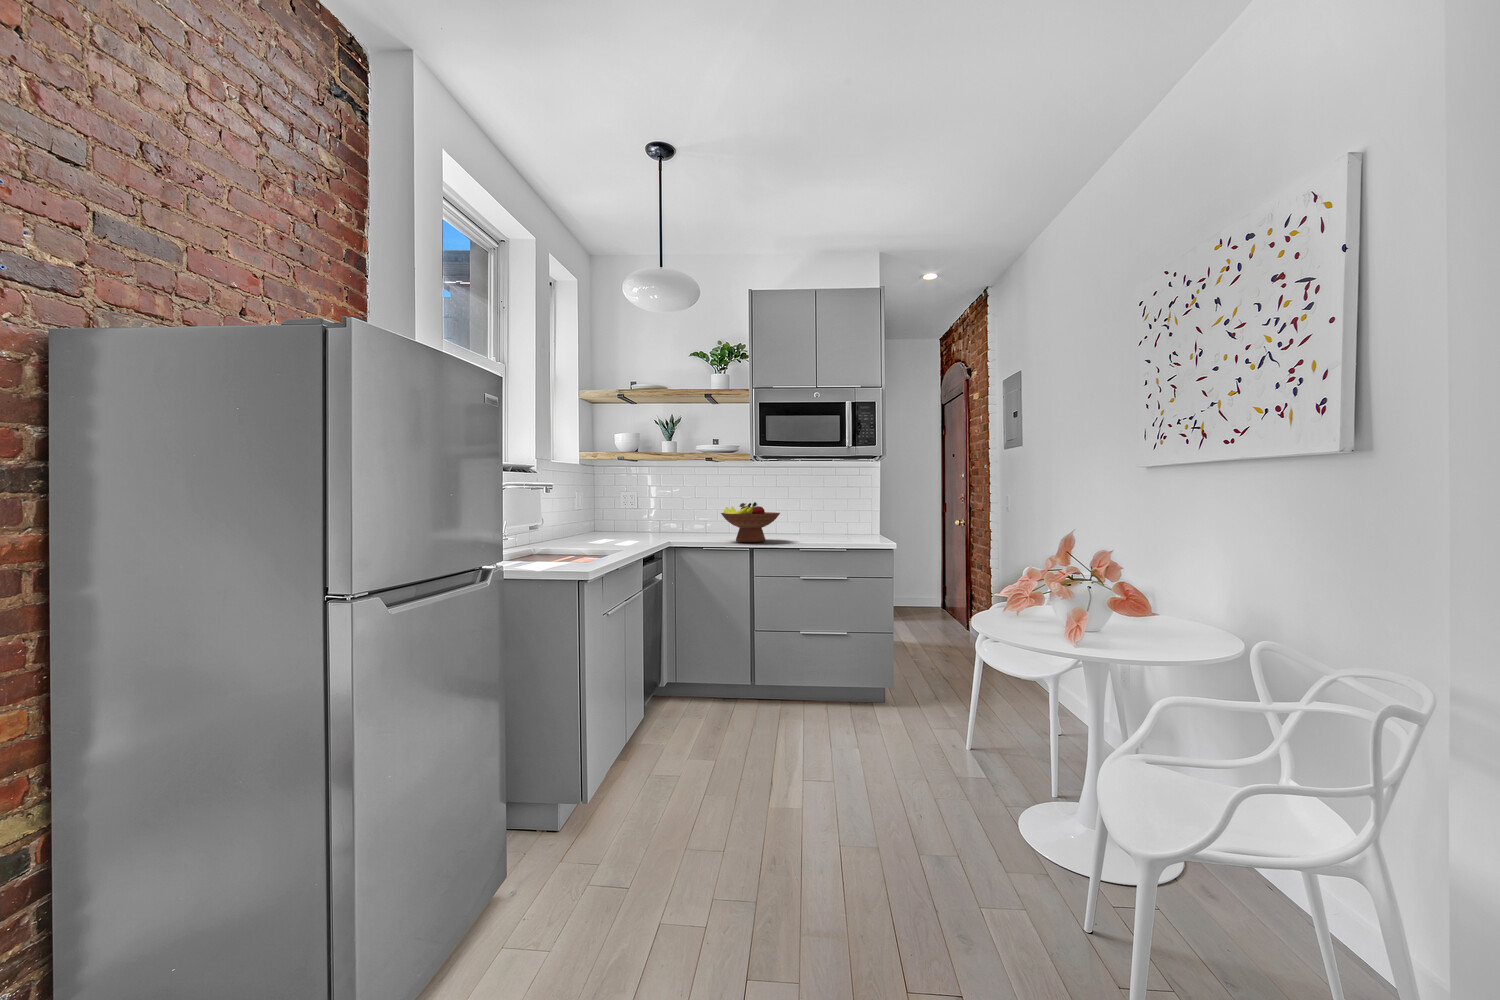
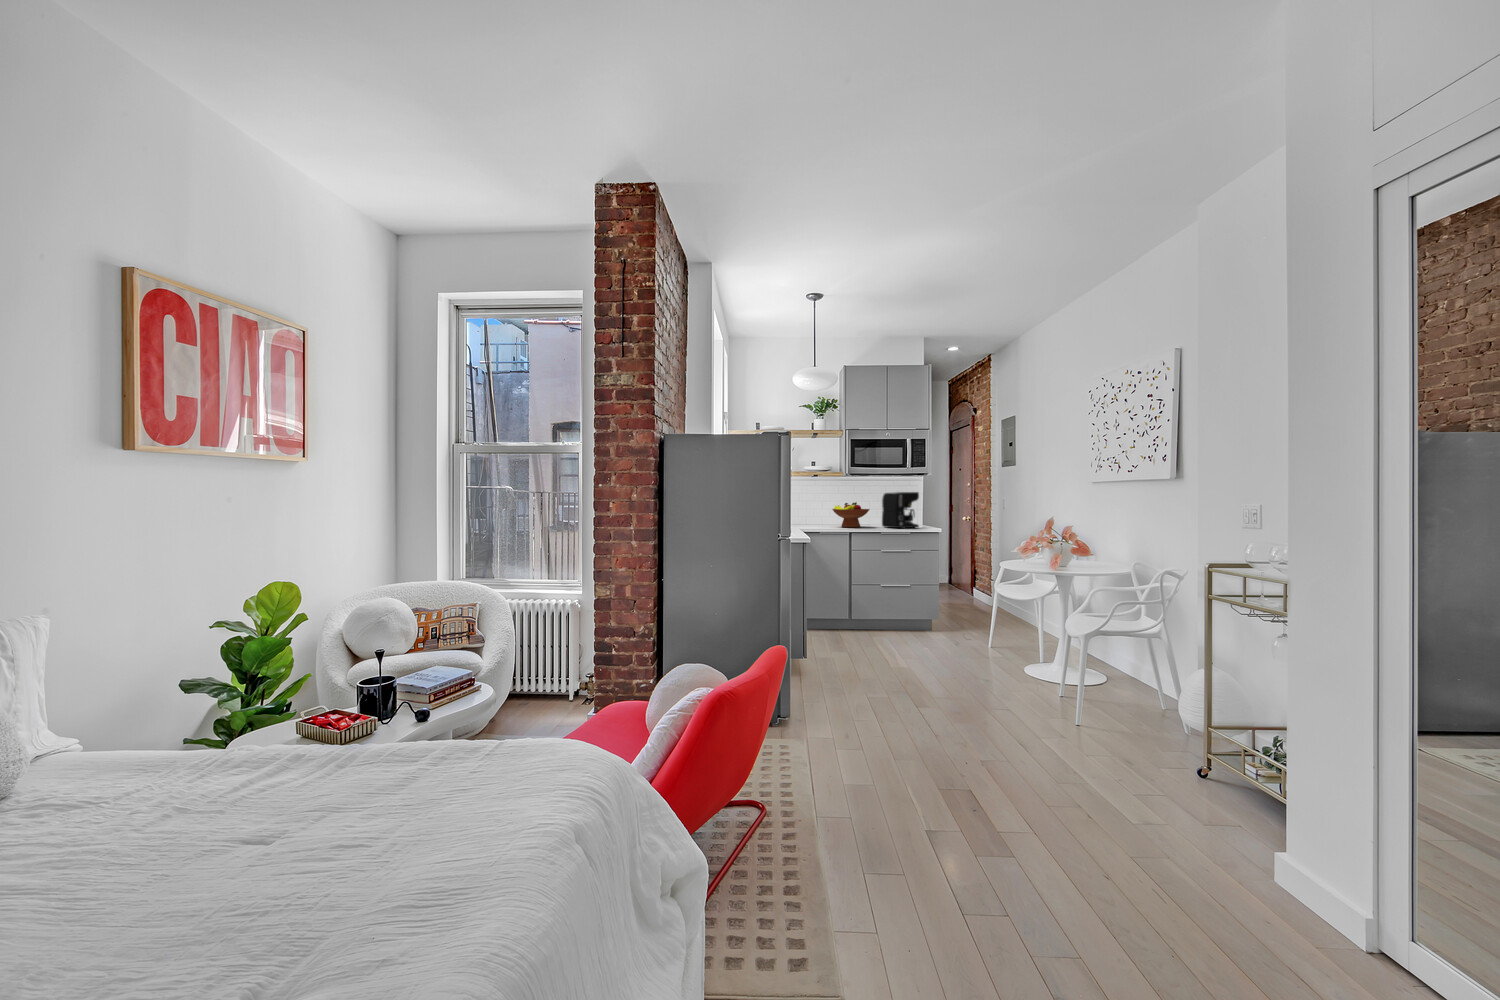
coffee maker: none [799,485,858,544] -> present [882,492,919,528]

